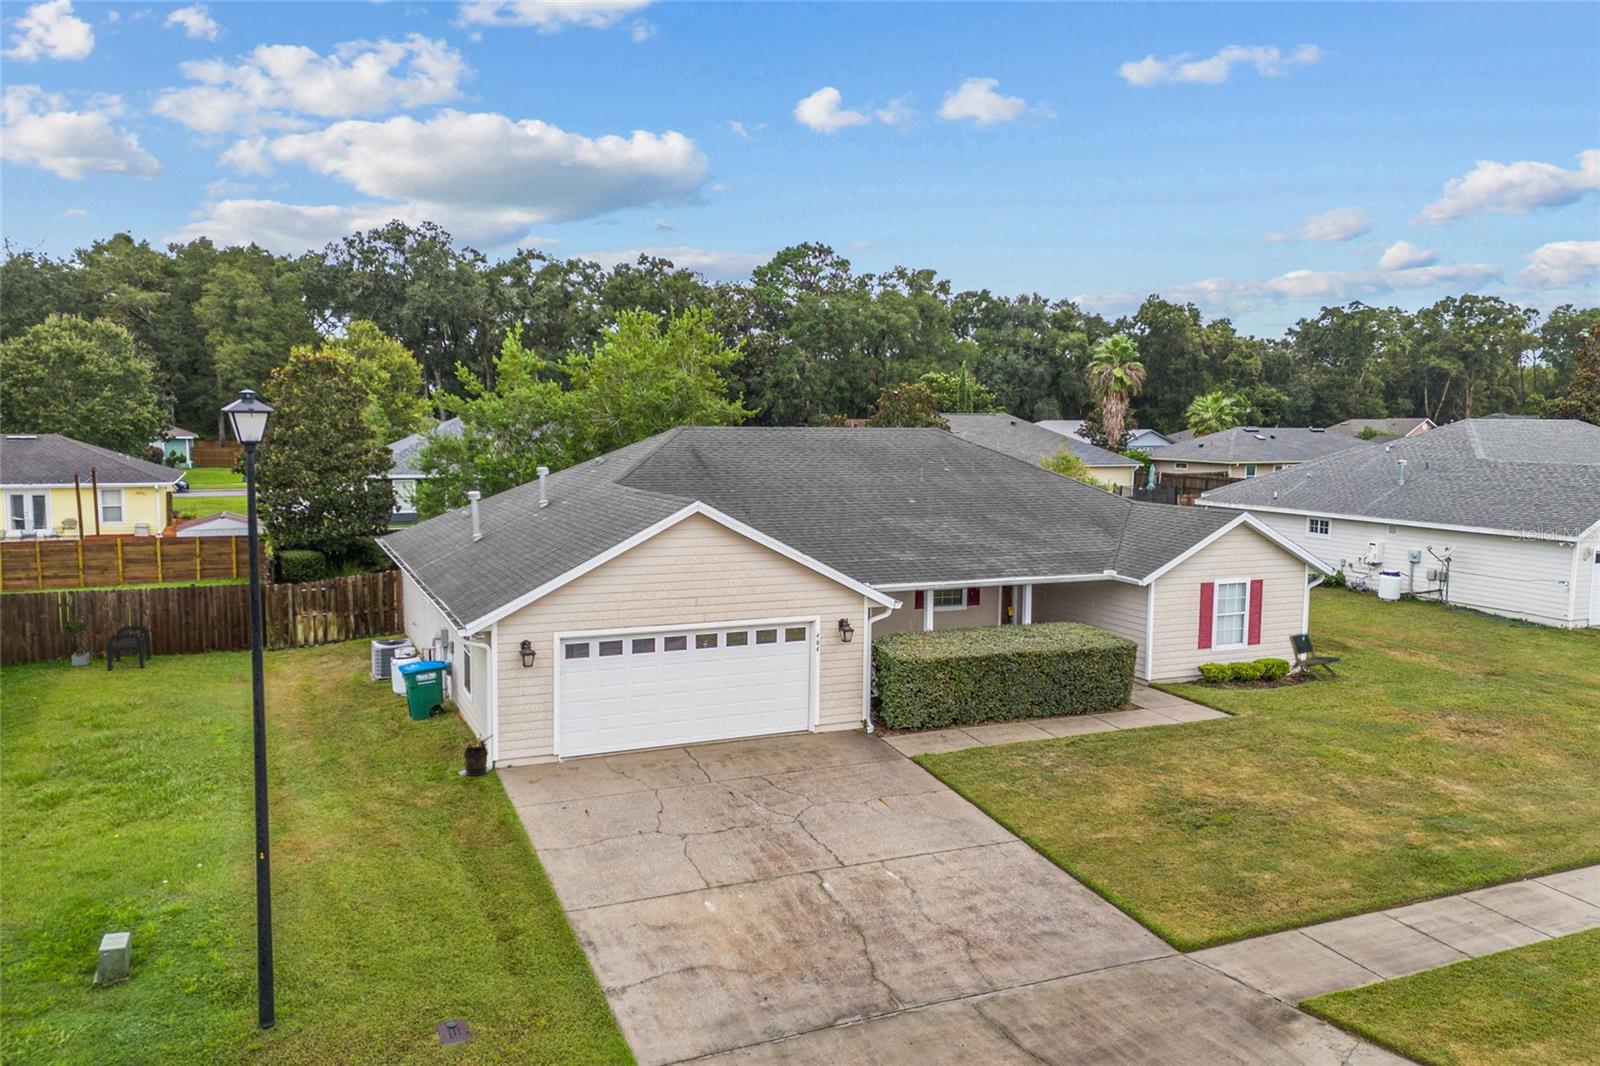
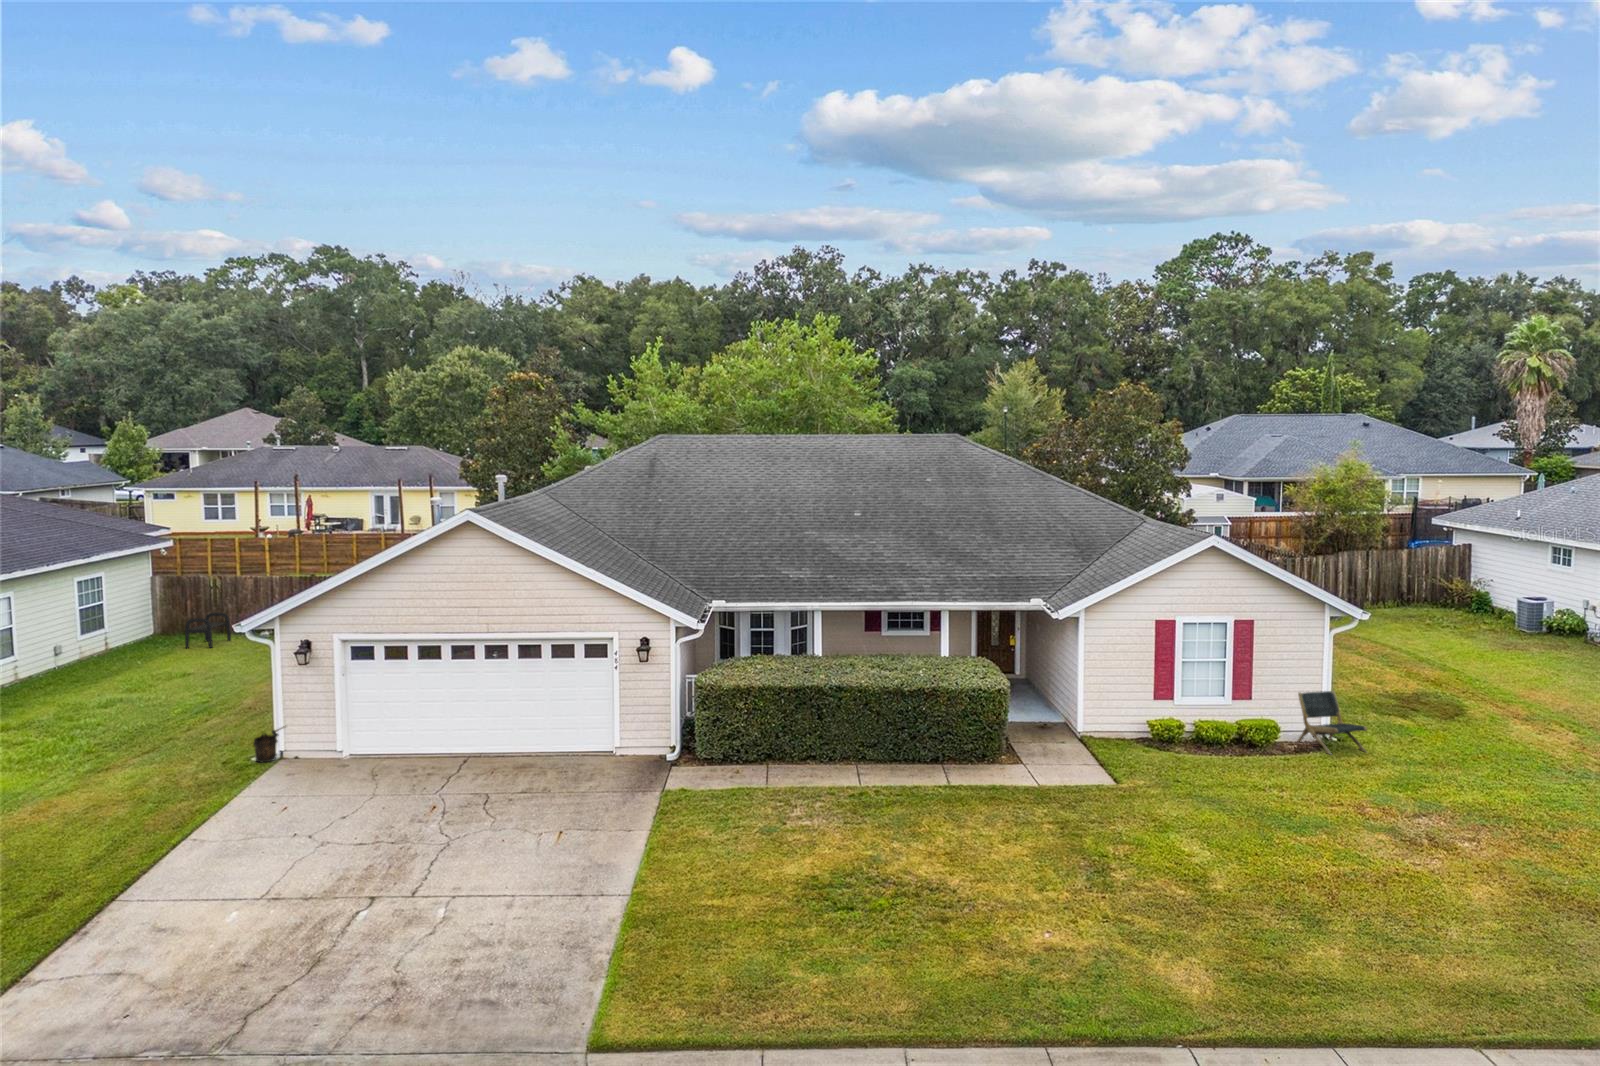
potted tree: present [64,621,90,666] -> none [166,605,187,643]

